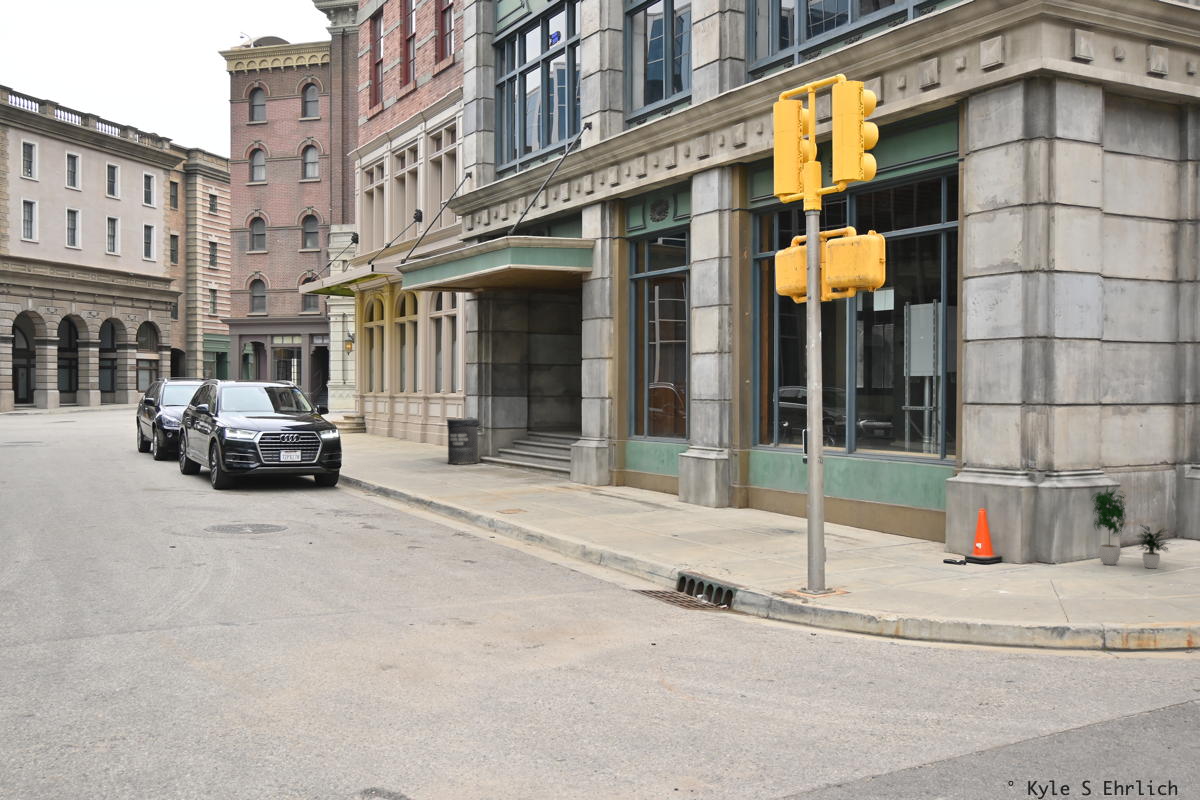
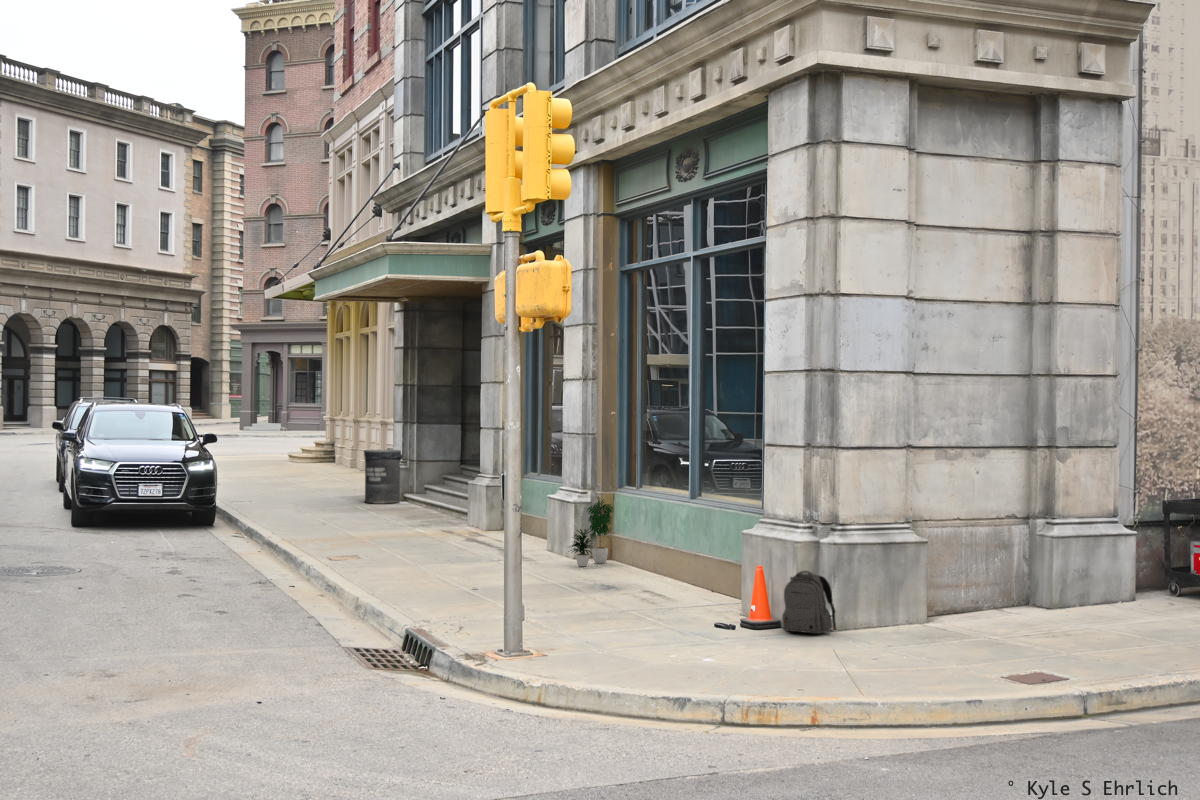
potted plant: present [1093,487,1168,568] -> present [570,500,614,566]
backpack: none [1016,514,1065,569] -> present [782,571,836,634]

